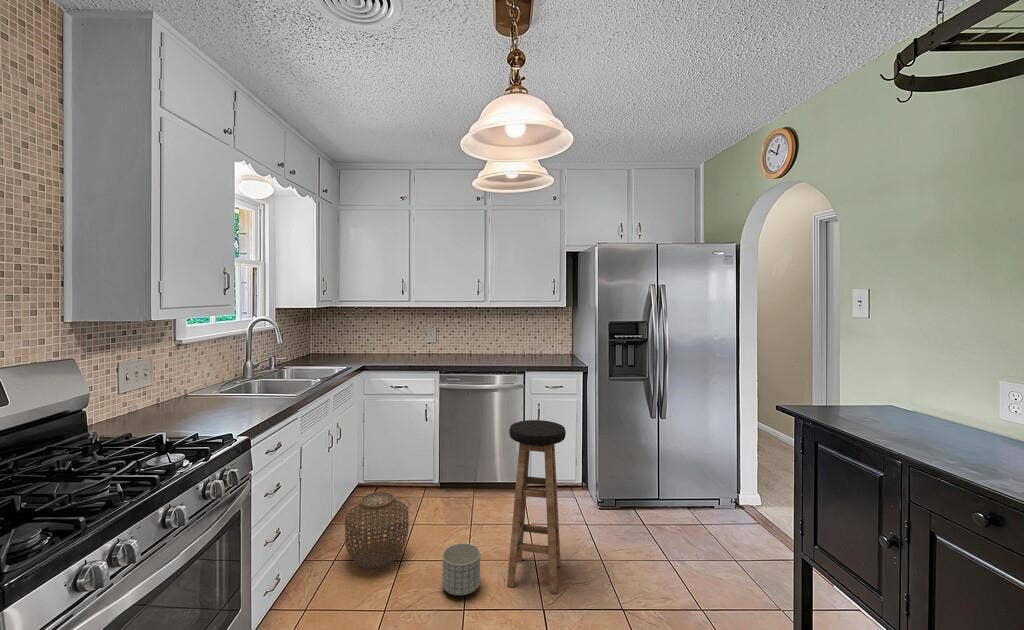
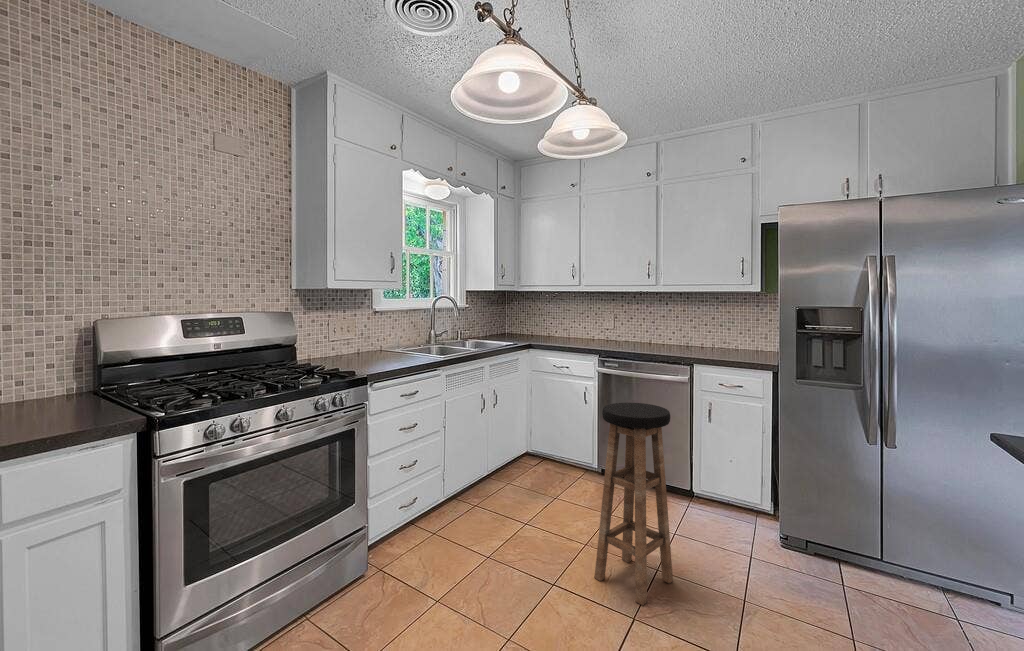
woven basket: present [345,492,408,570] -> none [471,453,527,522]
planter: present [442,543,480,595] -> none [530,517,569,567]

